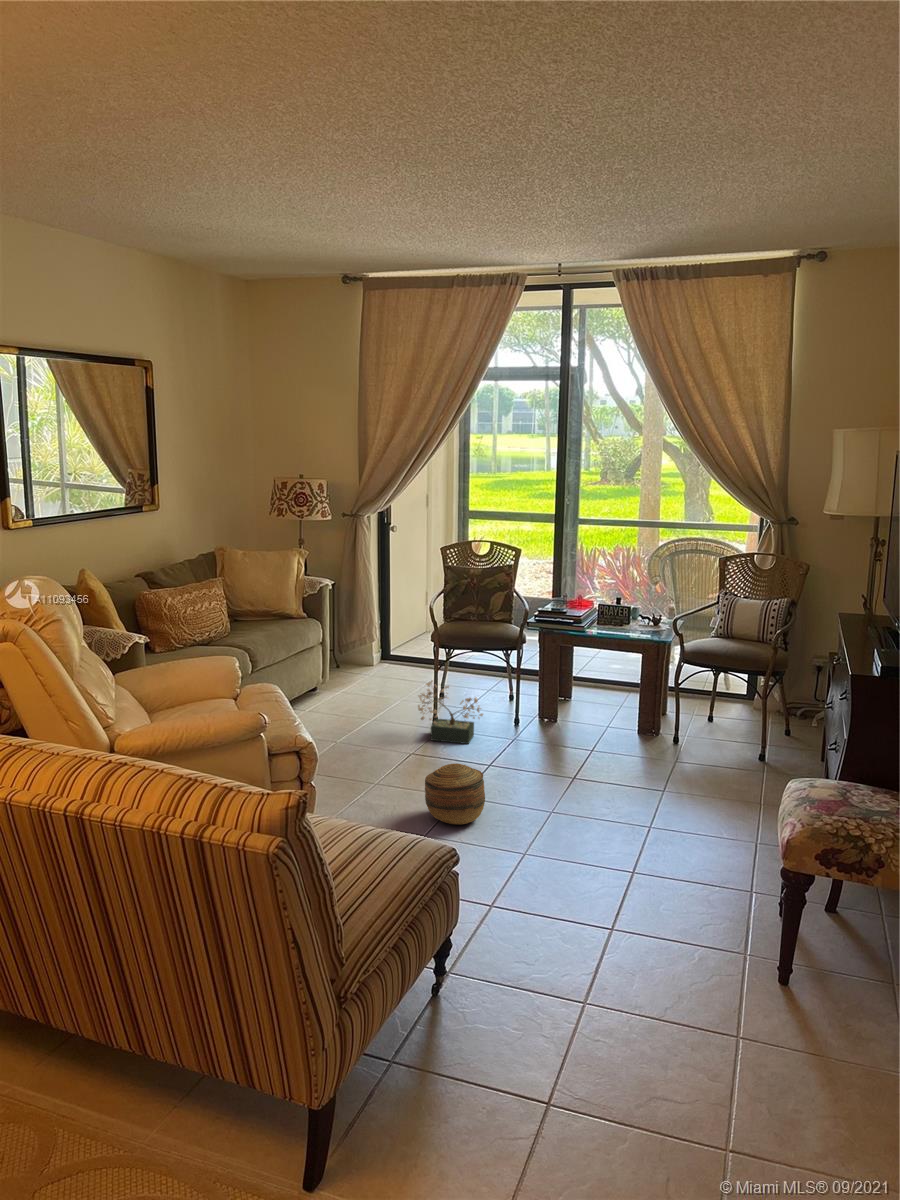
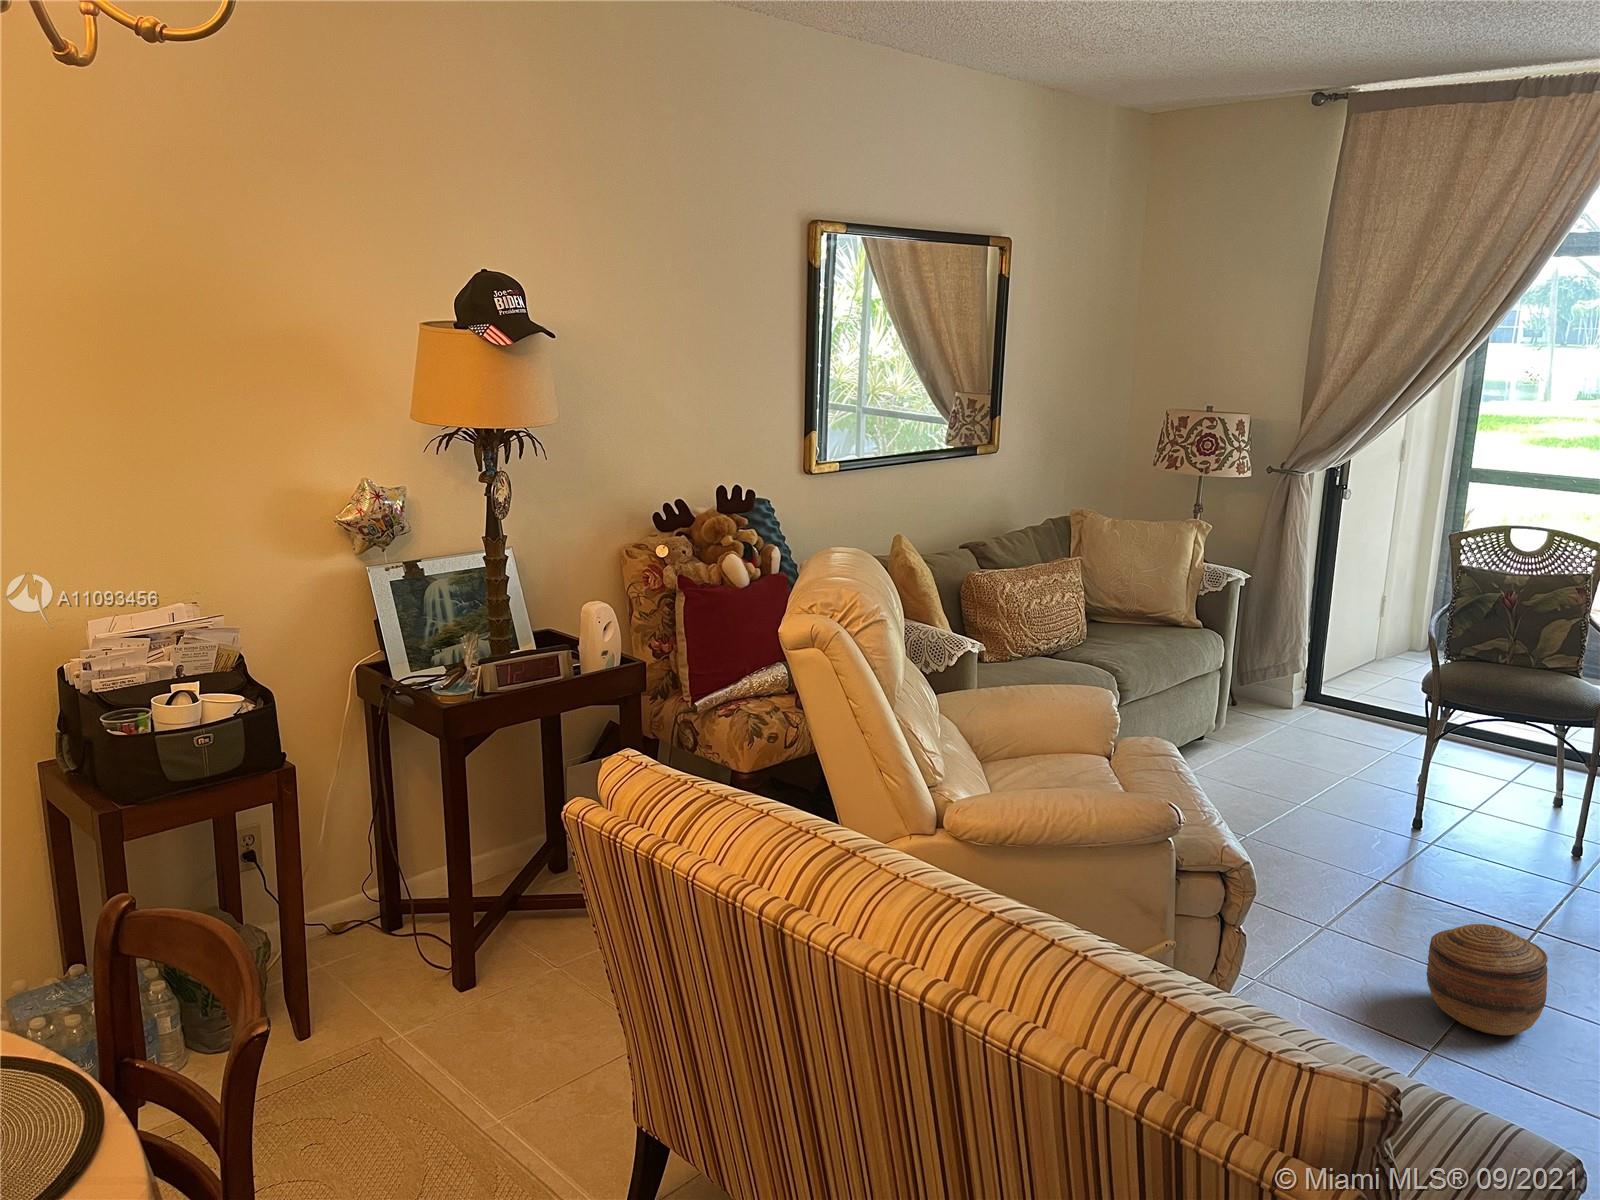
decorative plant: present [418,680,483,744] -> none [1393,756,1519,875]

